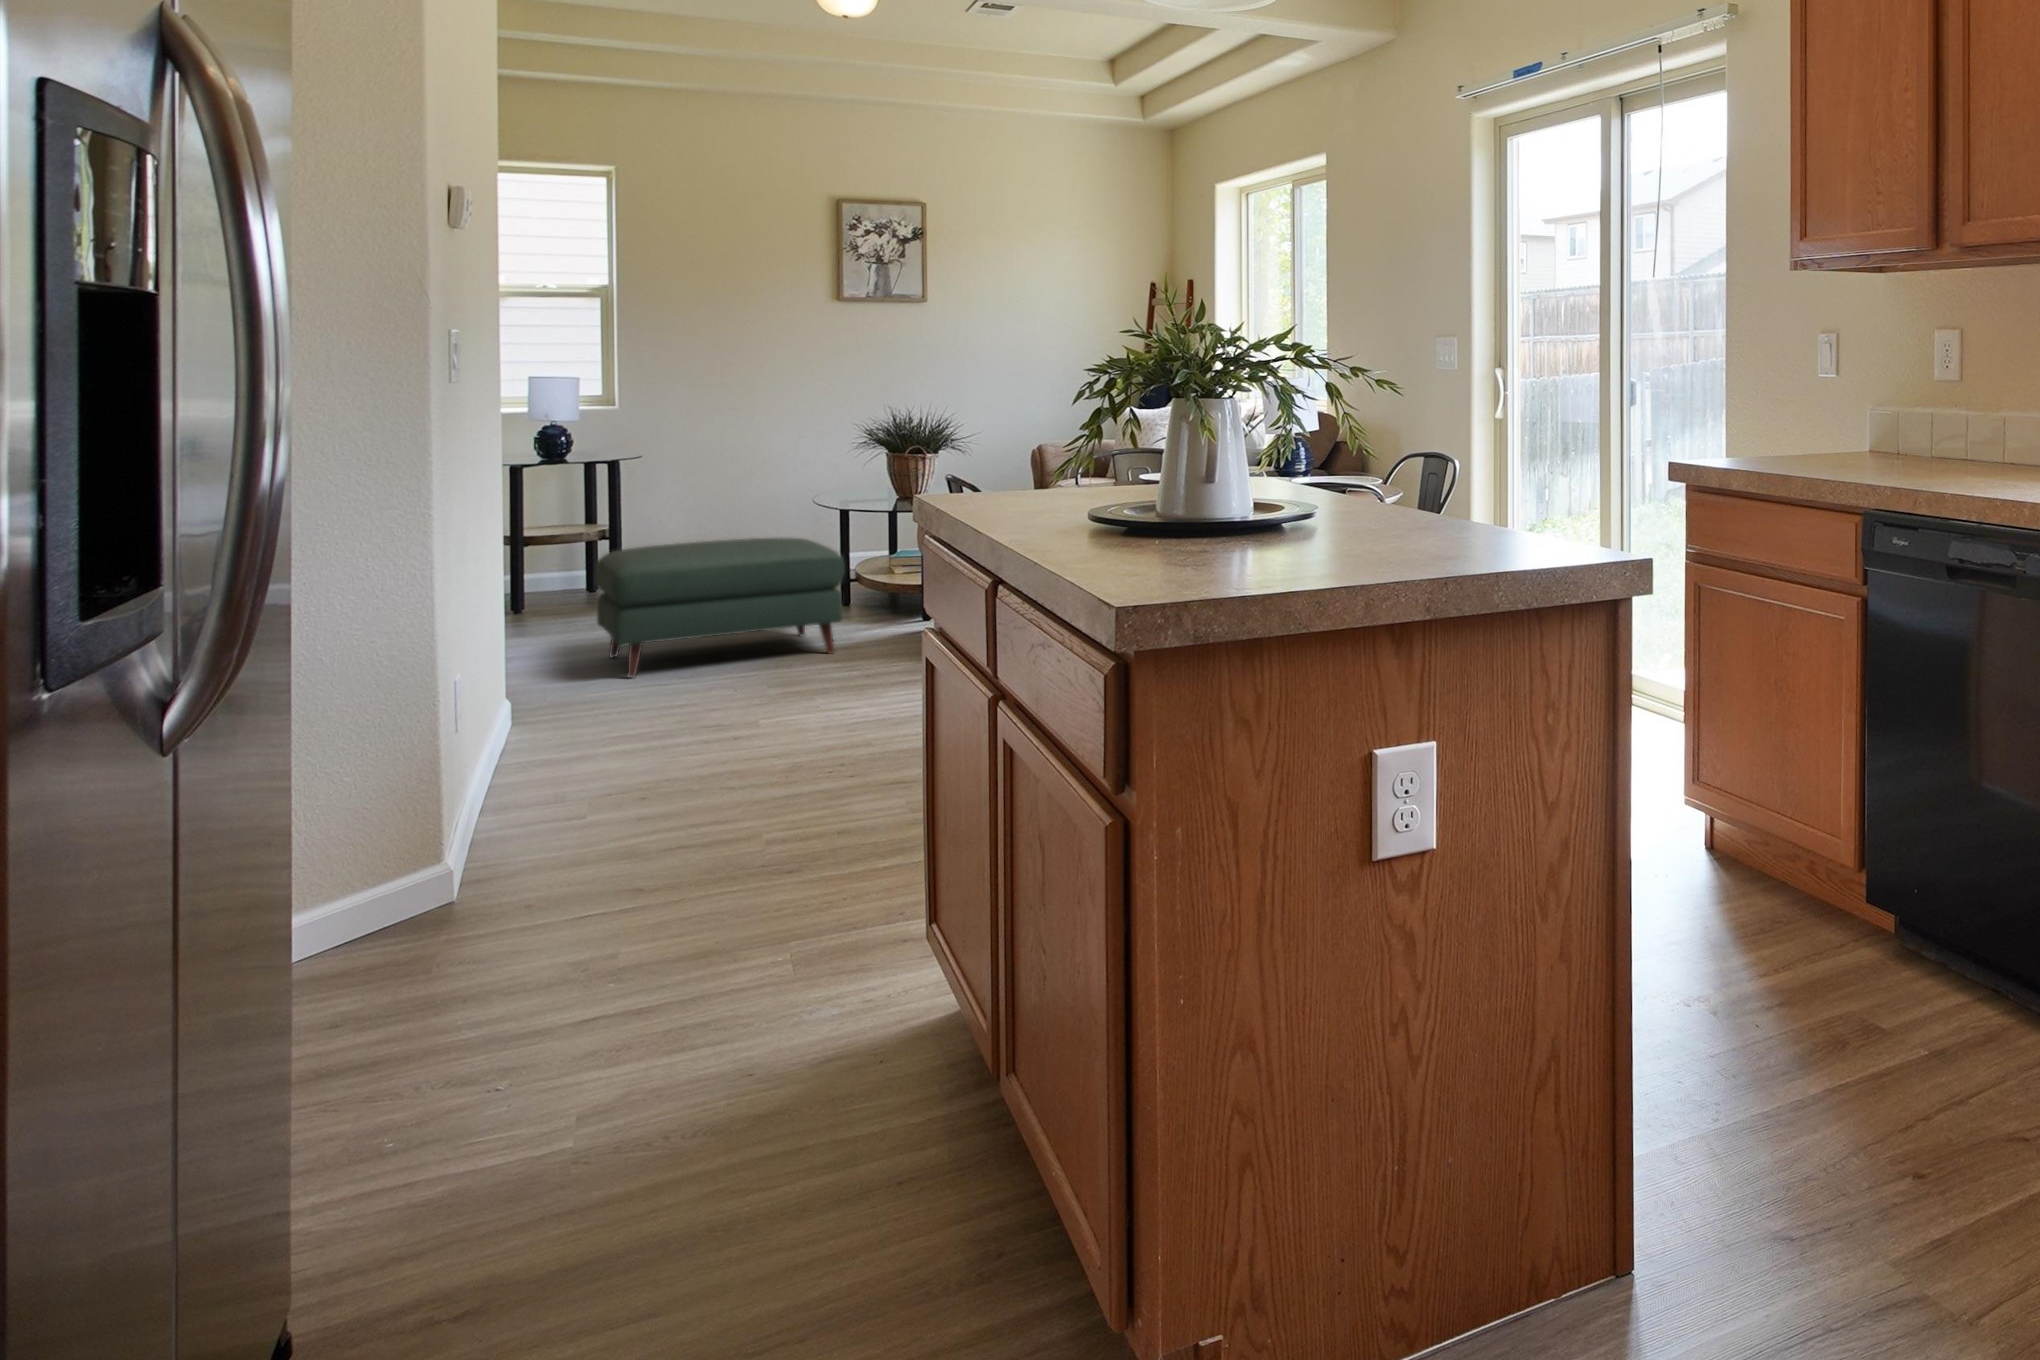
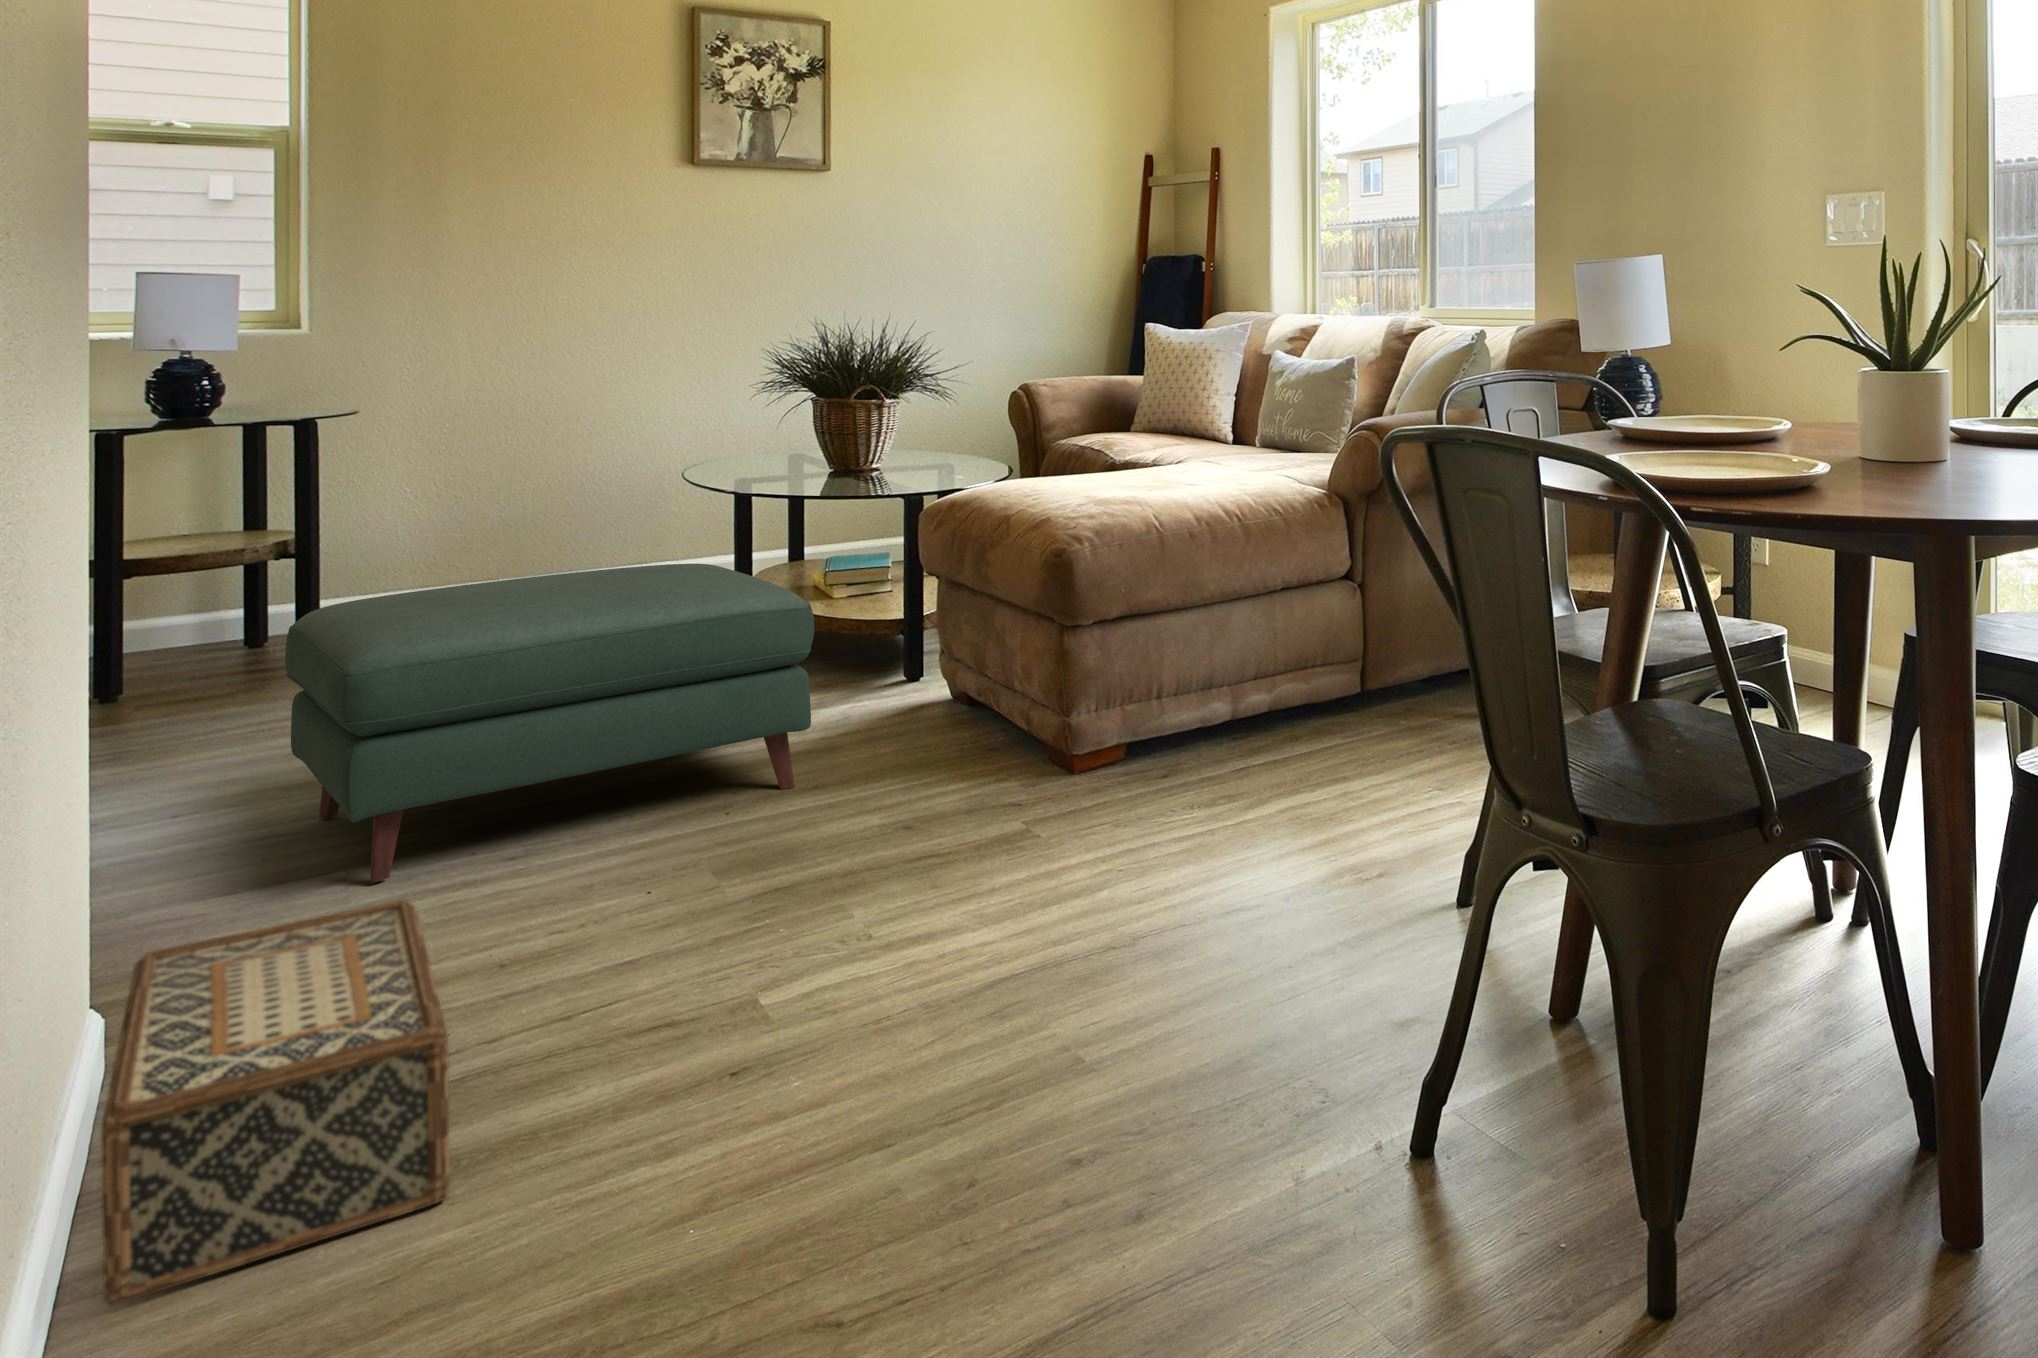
woven basket: none [523,659,638,766] -> present [101,899,450,1306]

